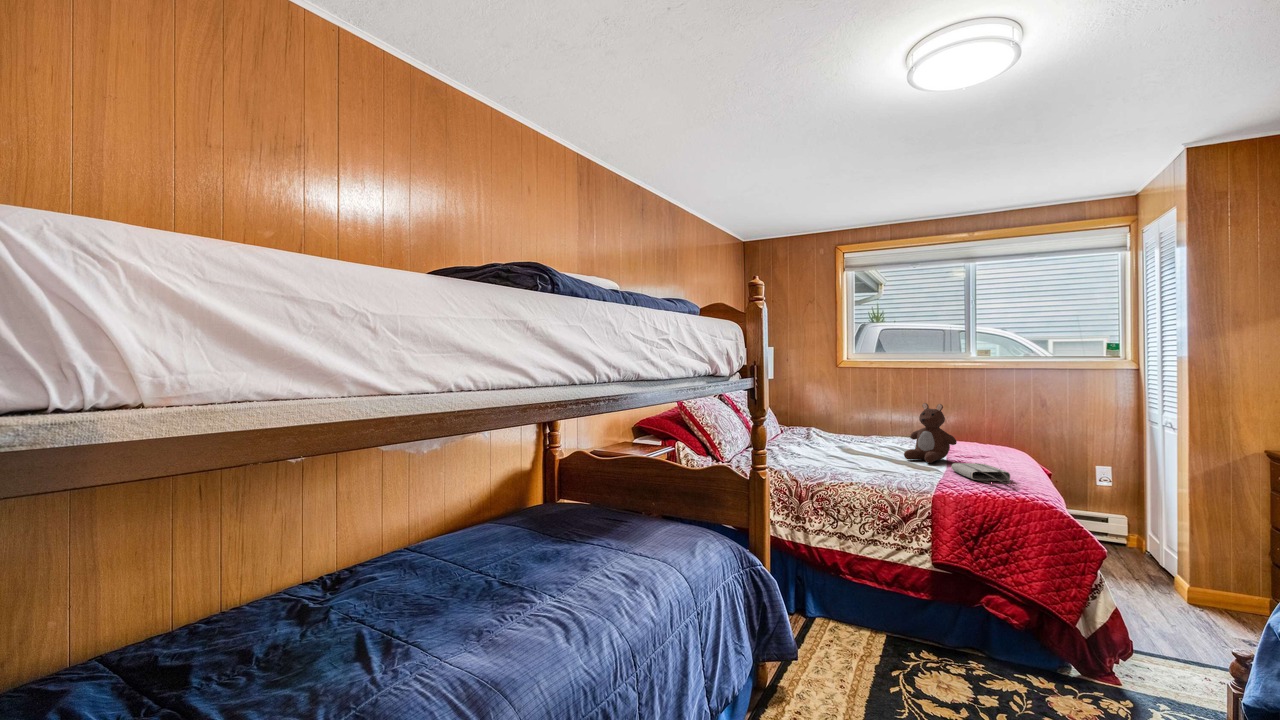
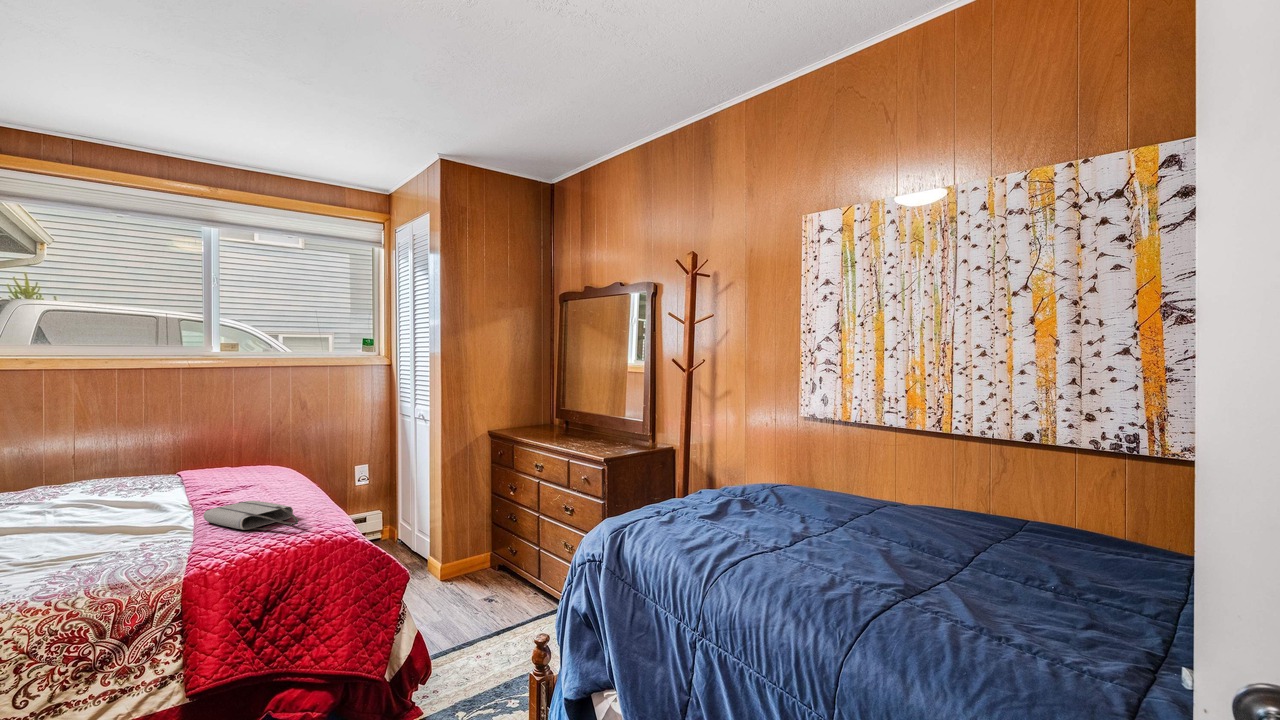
teddy bear: present [904,403,957,463] -> none [112,421,206,519]

